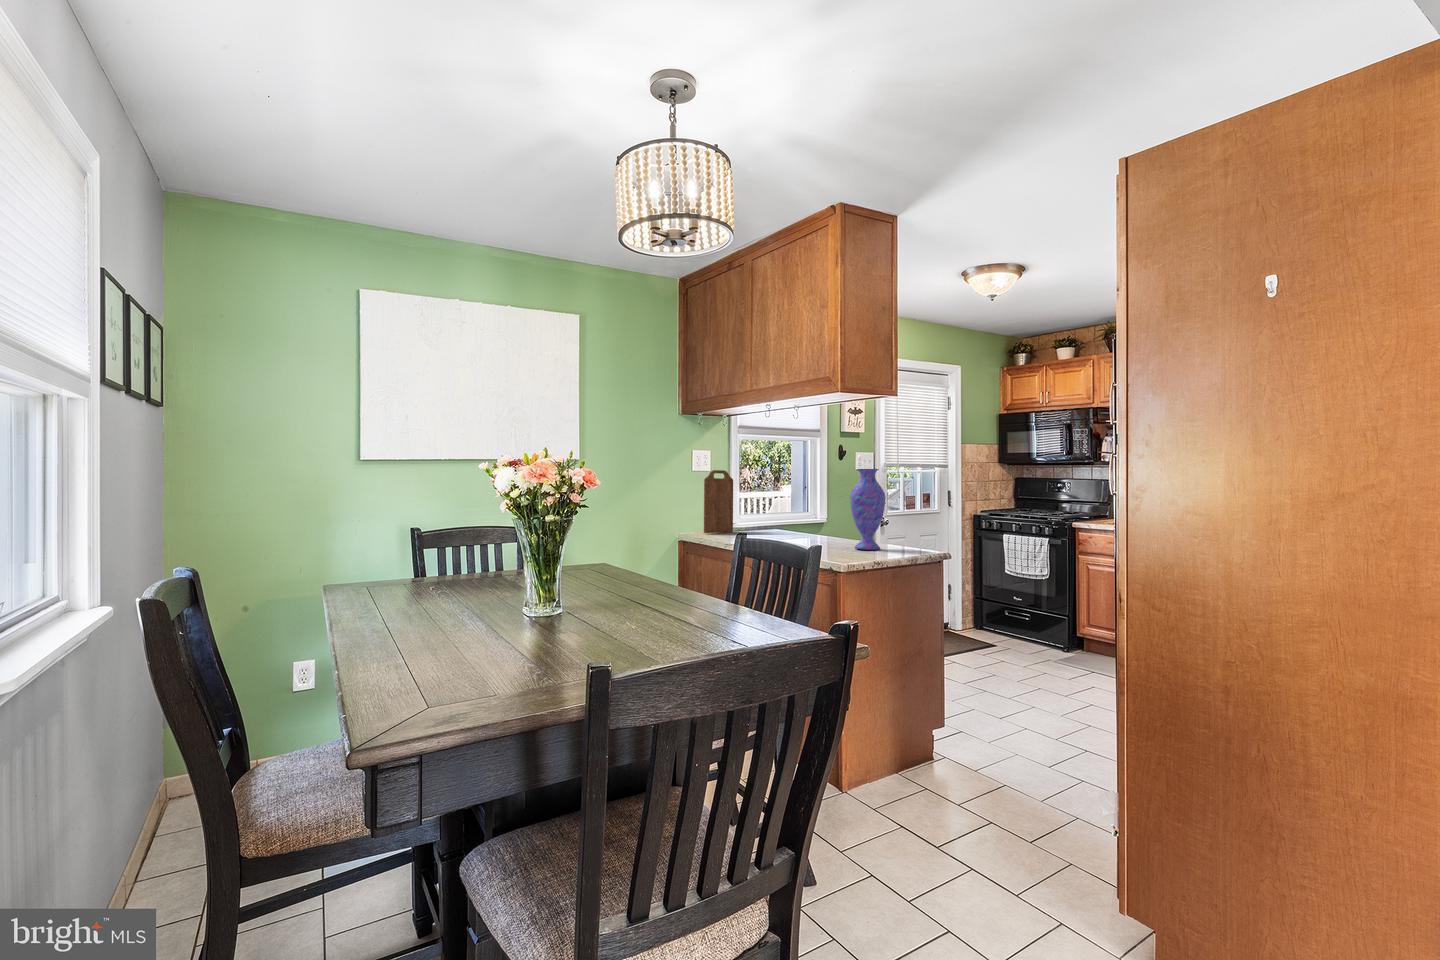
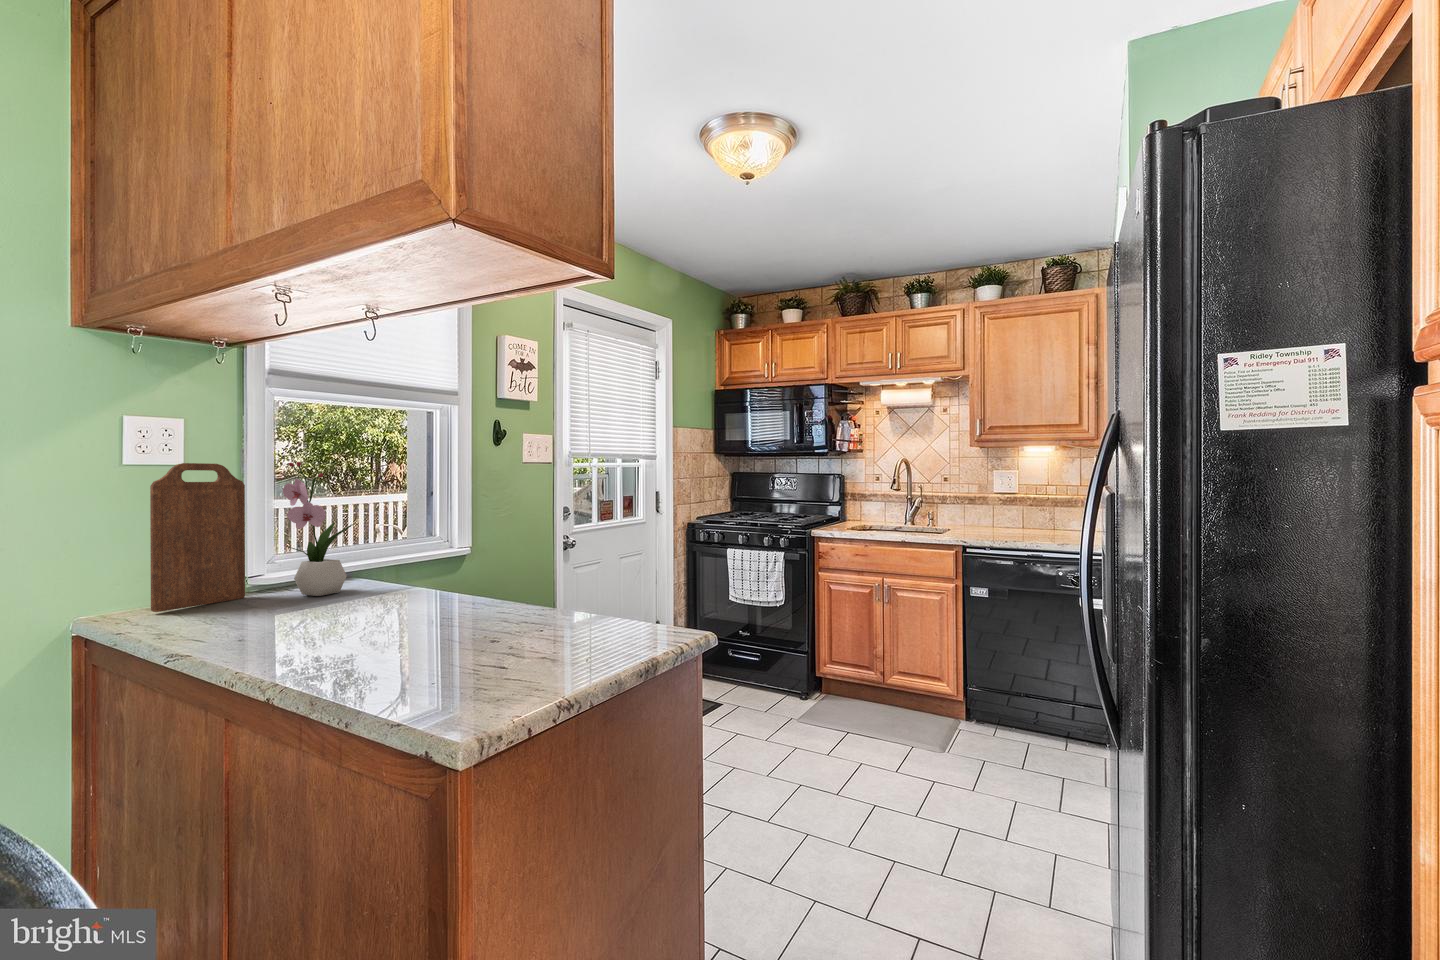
vase: present [850,469,886,550] -> none [495,463,585,668]
flower arrangement: none [750,470,778,532] -> present [283,462,353,596]

